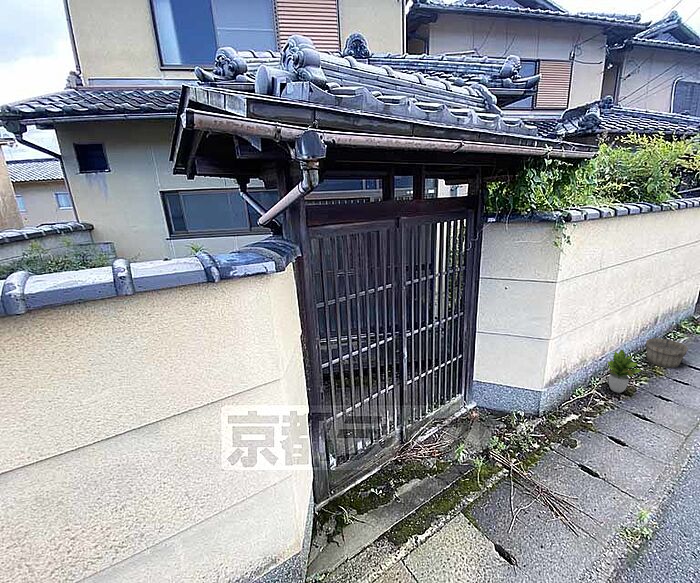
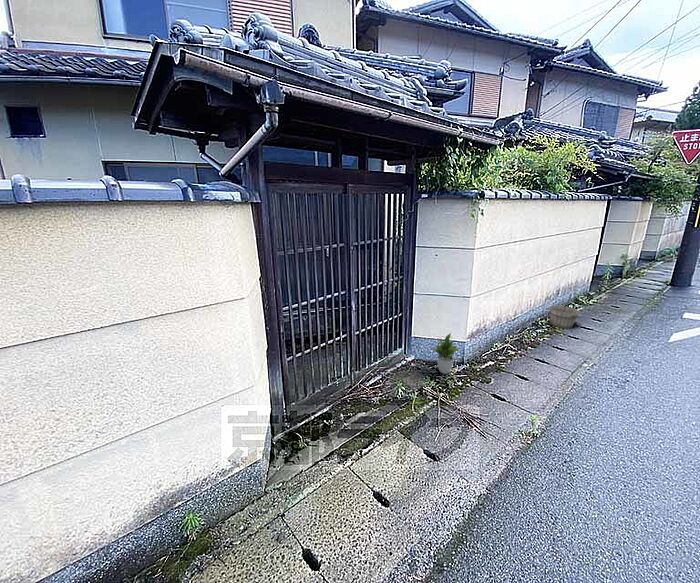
potted plant: present [608,350,641,393] -> present [432,334,459,374]

